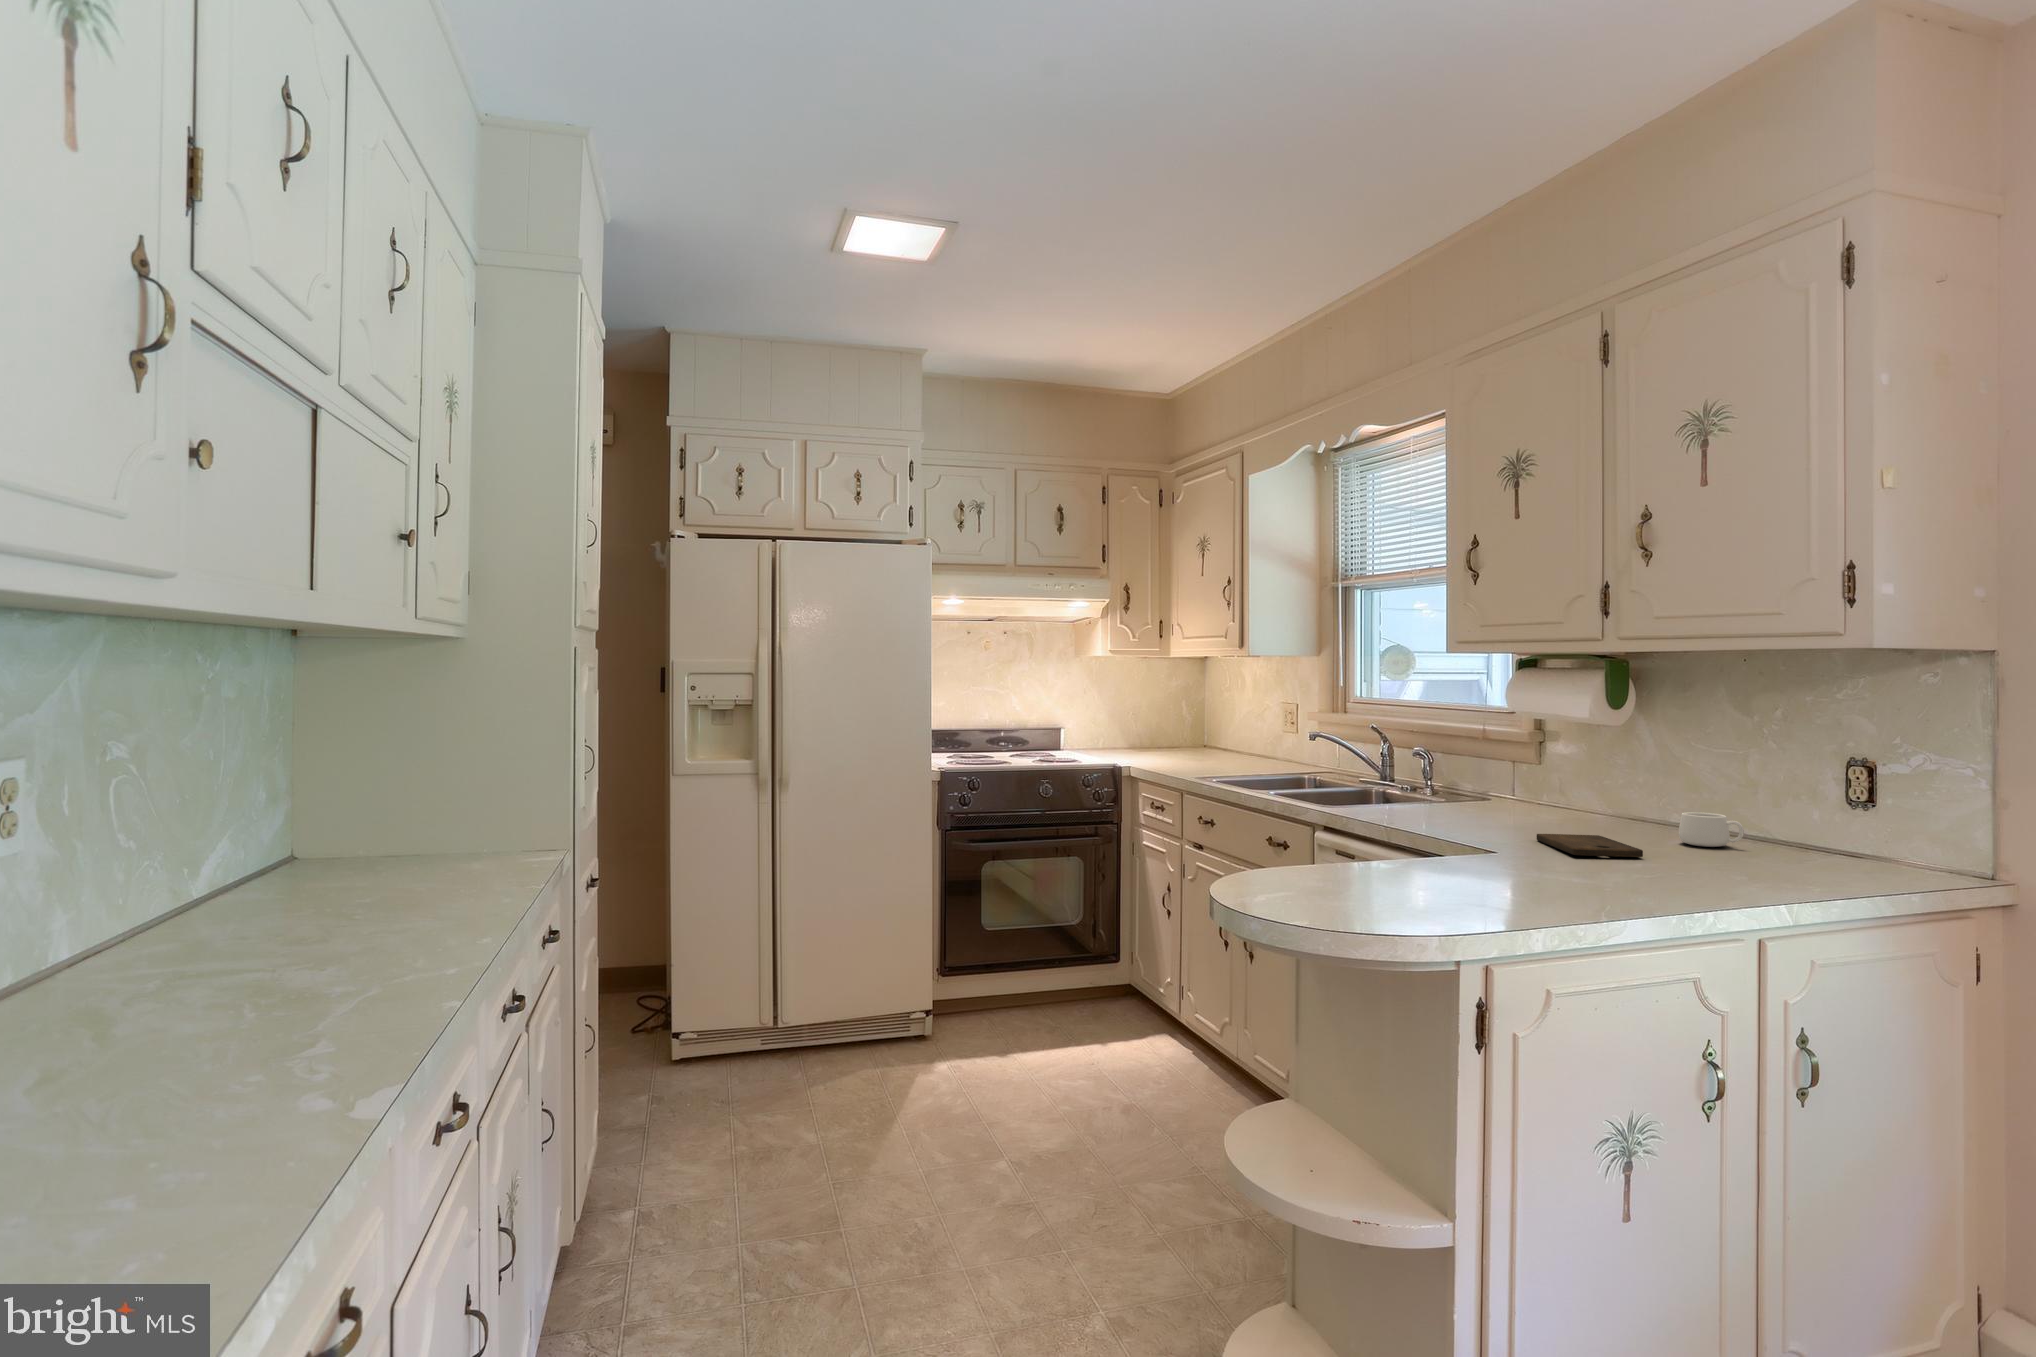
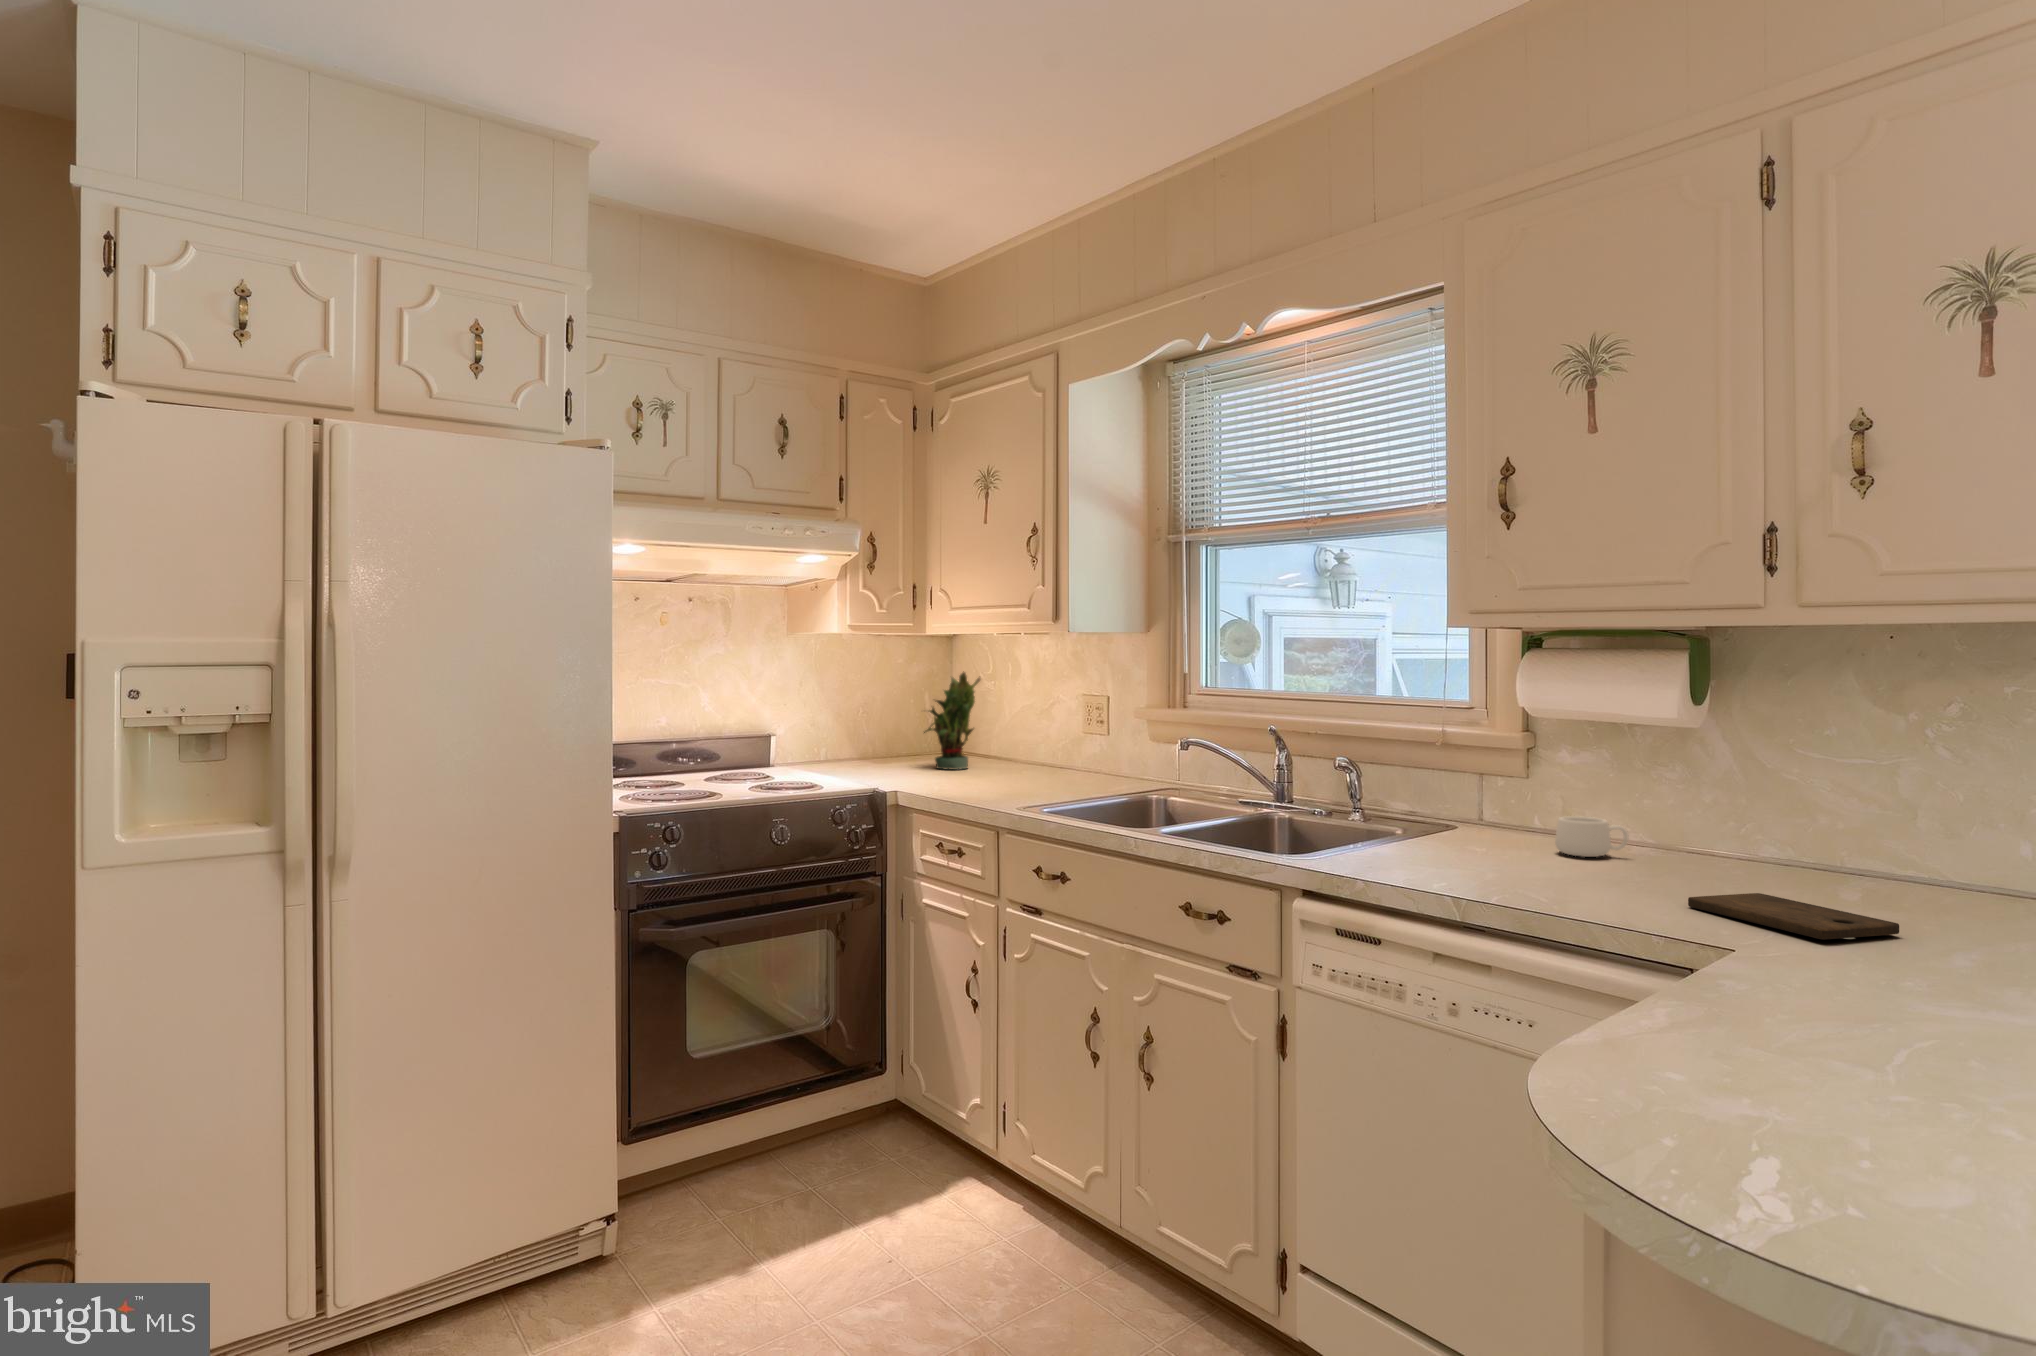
potted plant: none [1160,683,1206,755] -> present [924,671,981,770]
mug: present [1679,812,1744,847] -> present [1555,816,1628,857]

